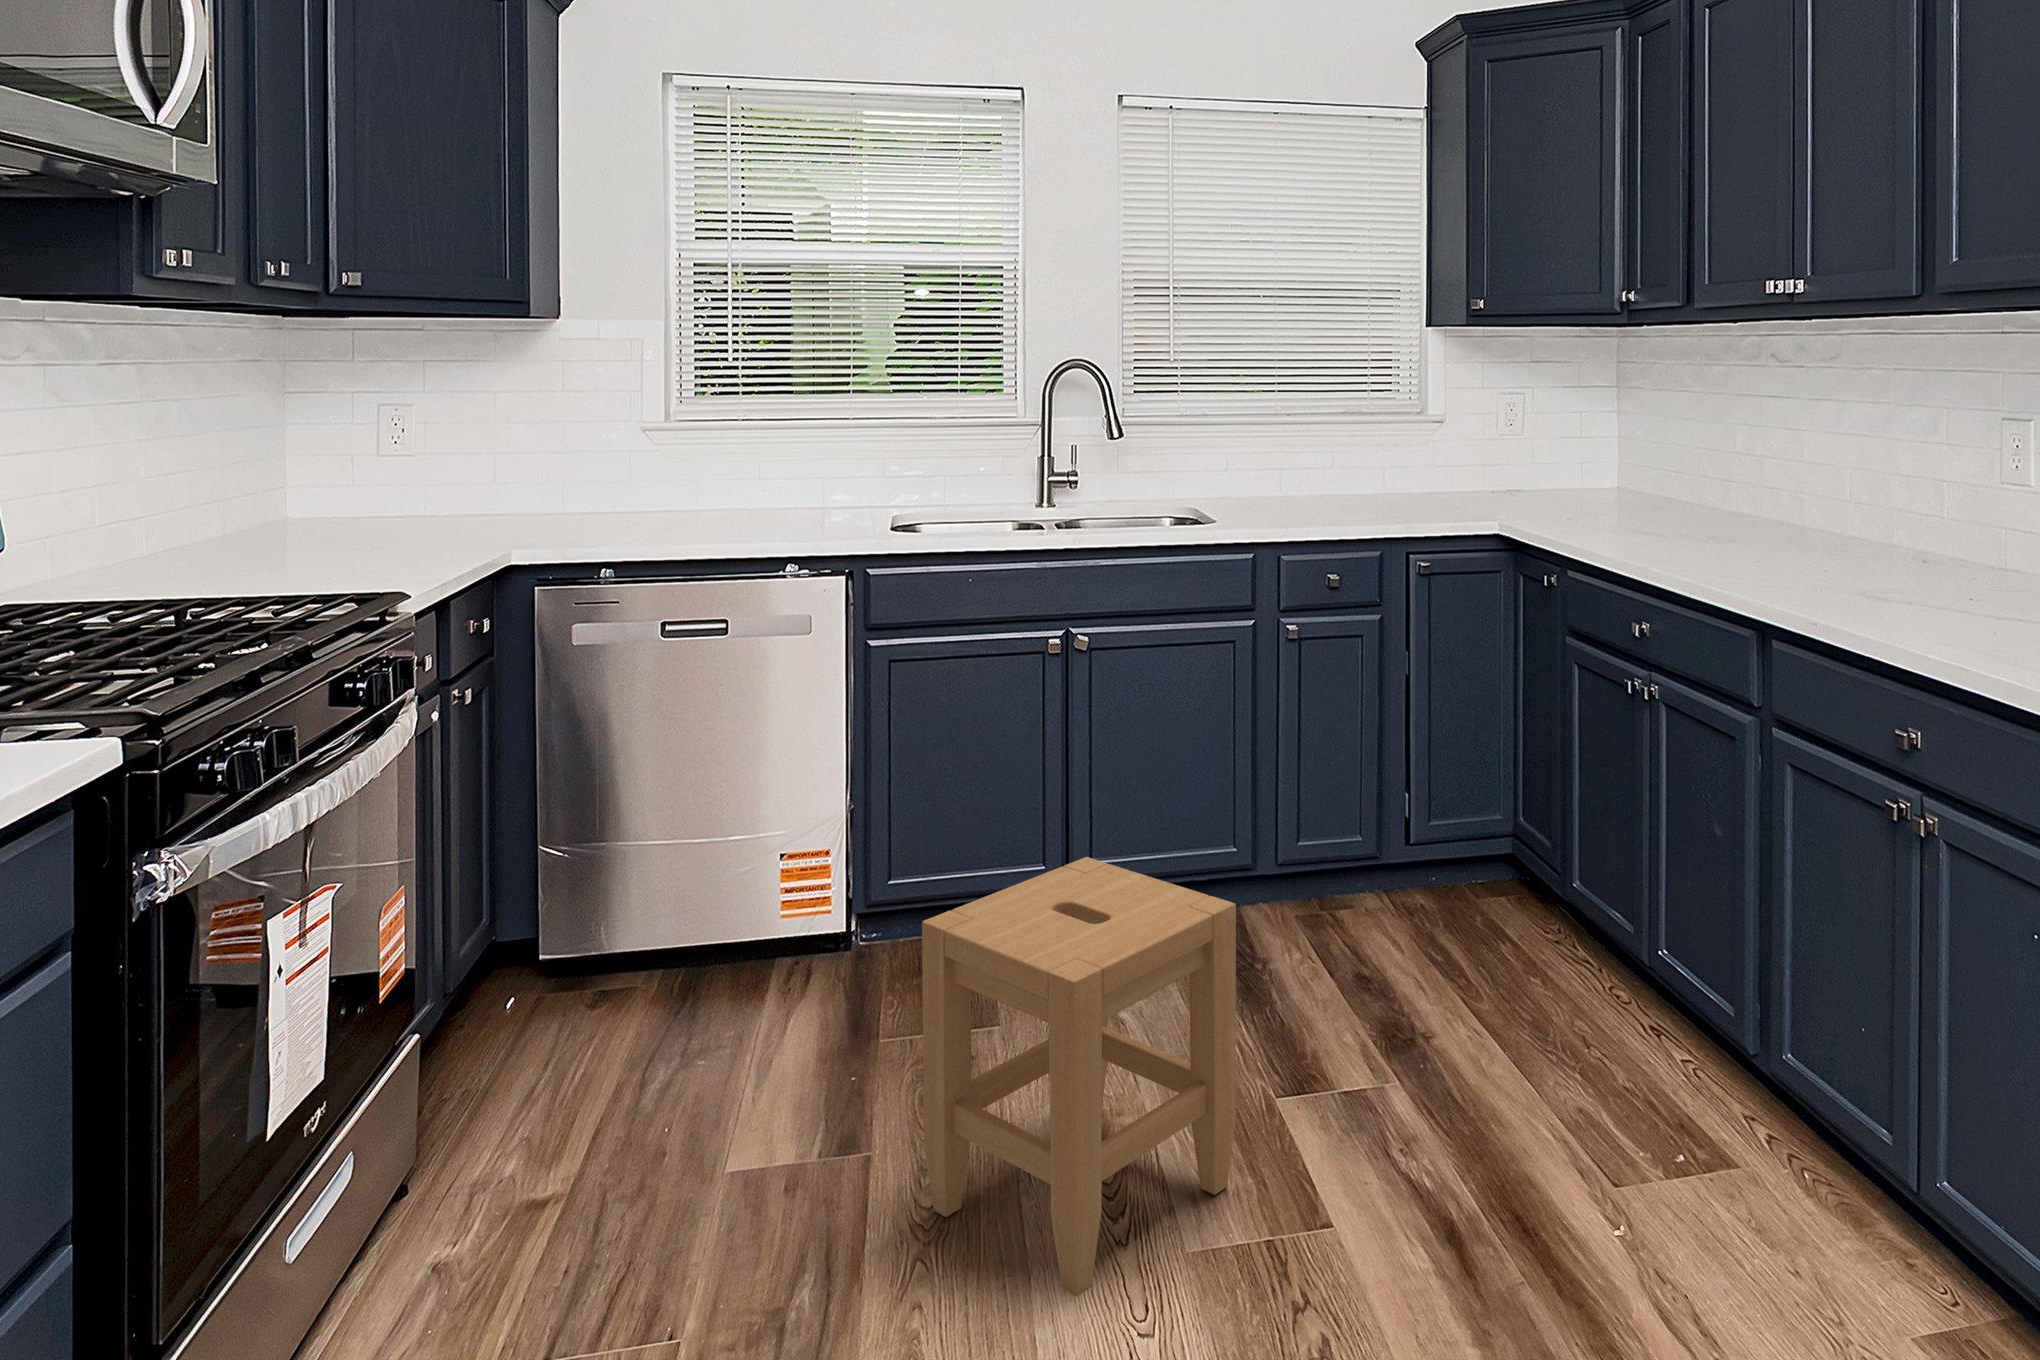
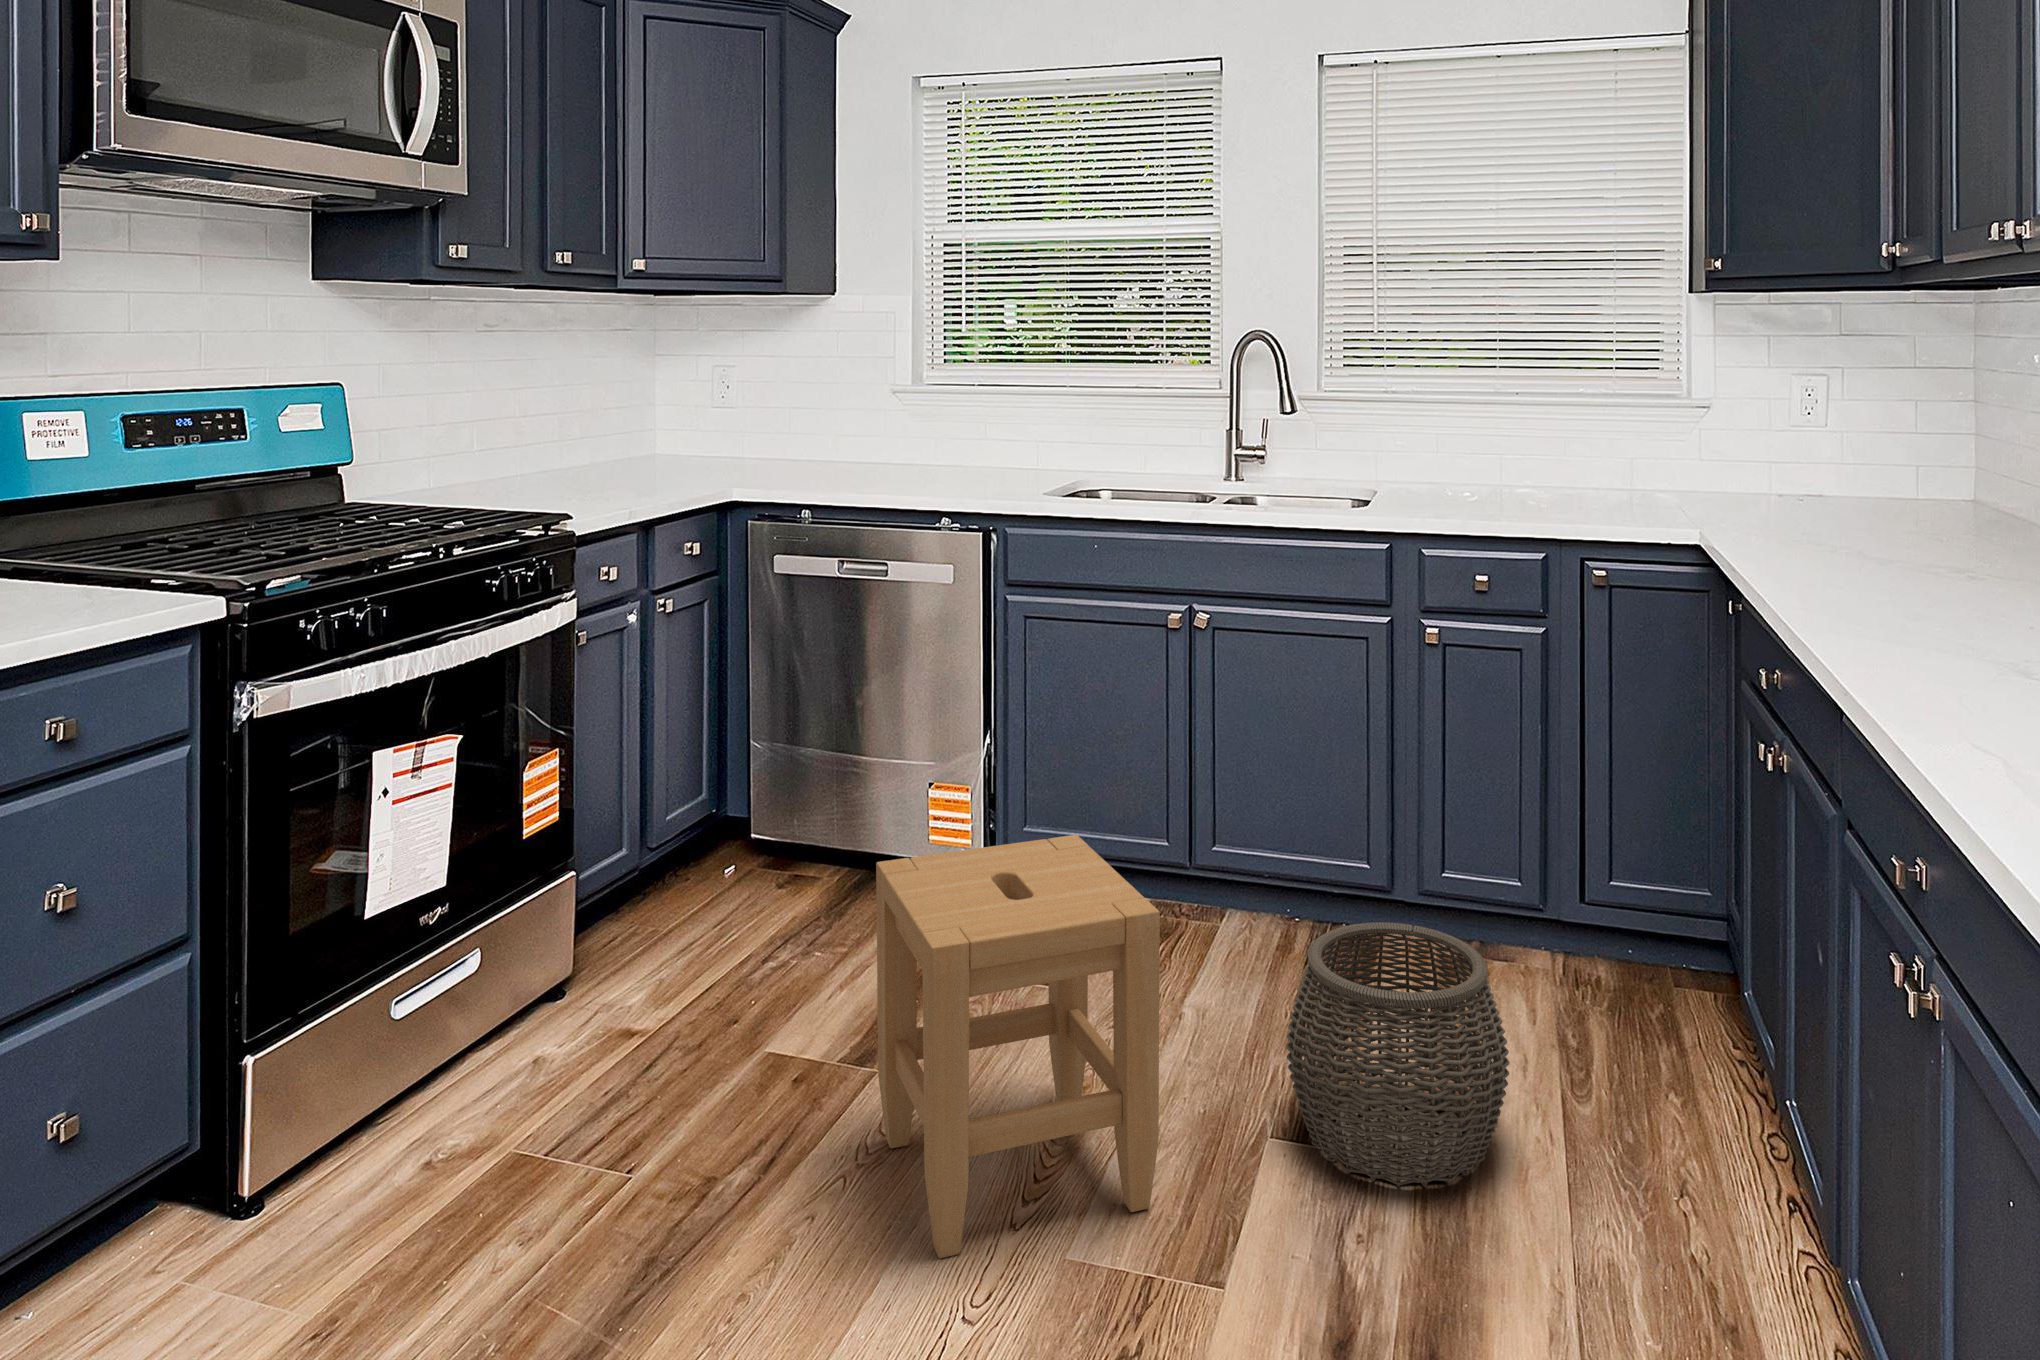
woven basket: none [1280,880,1467,1106] -> present [1286,922,1510,1187]

